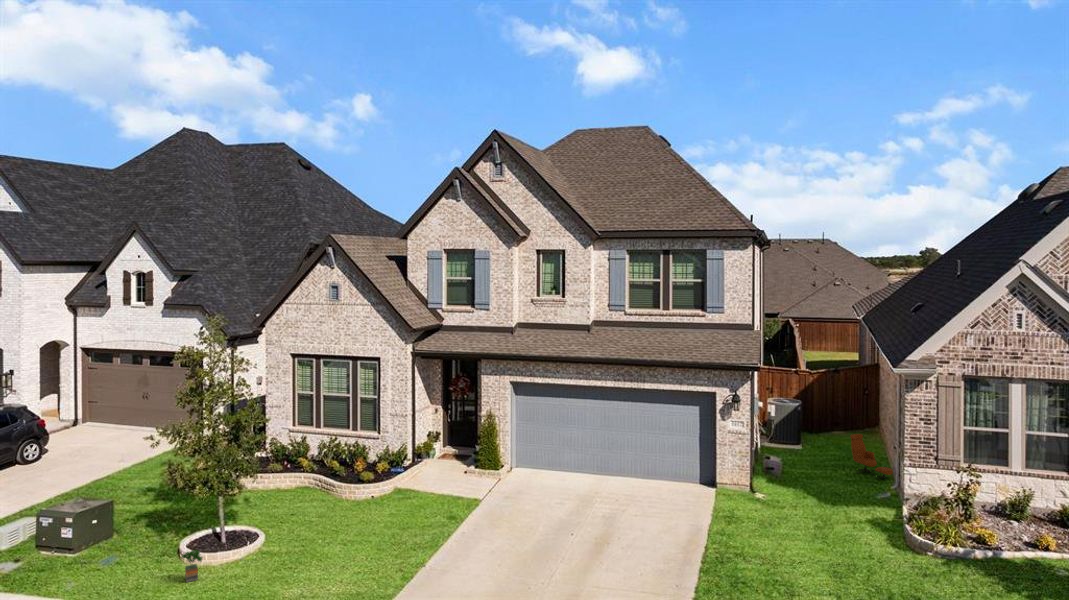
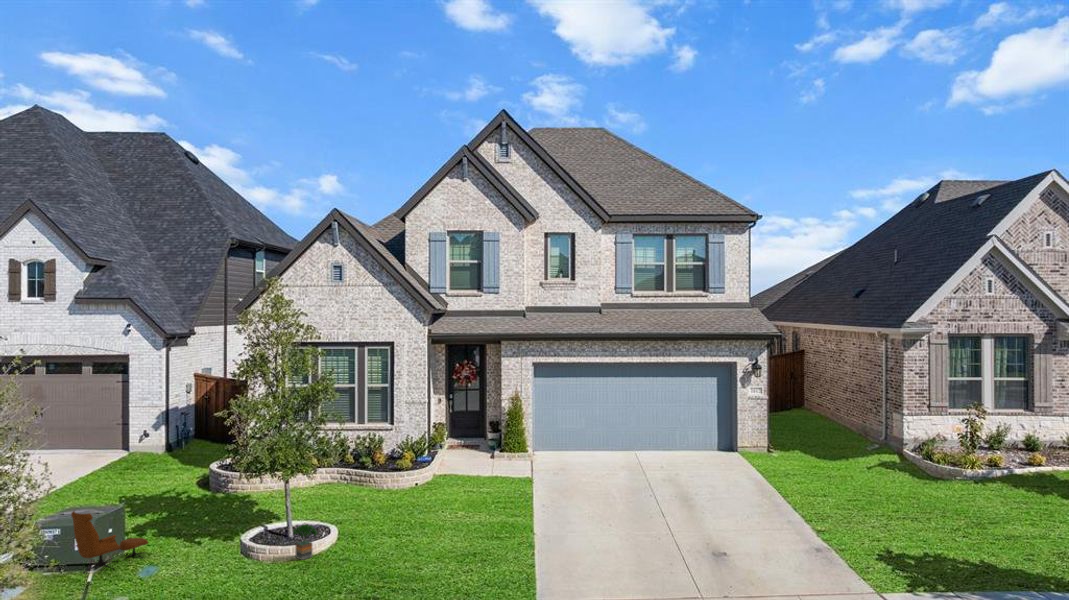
lounge chair: present [850,434,893,479] -> present [71,511,148,574]

